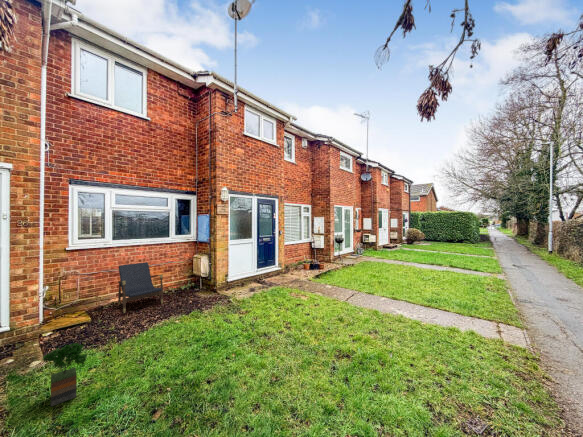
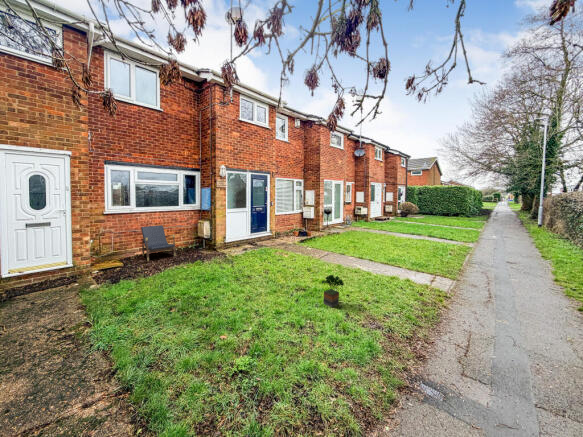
potted tree: present [42,343,87,407] -> present [322,275,344,307]

